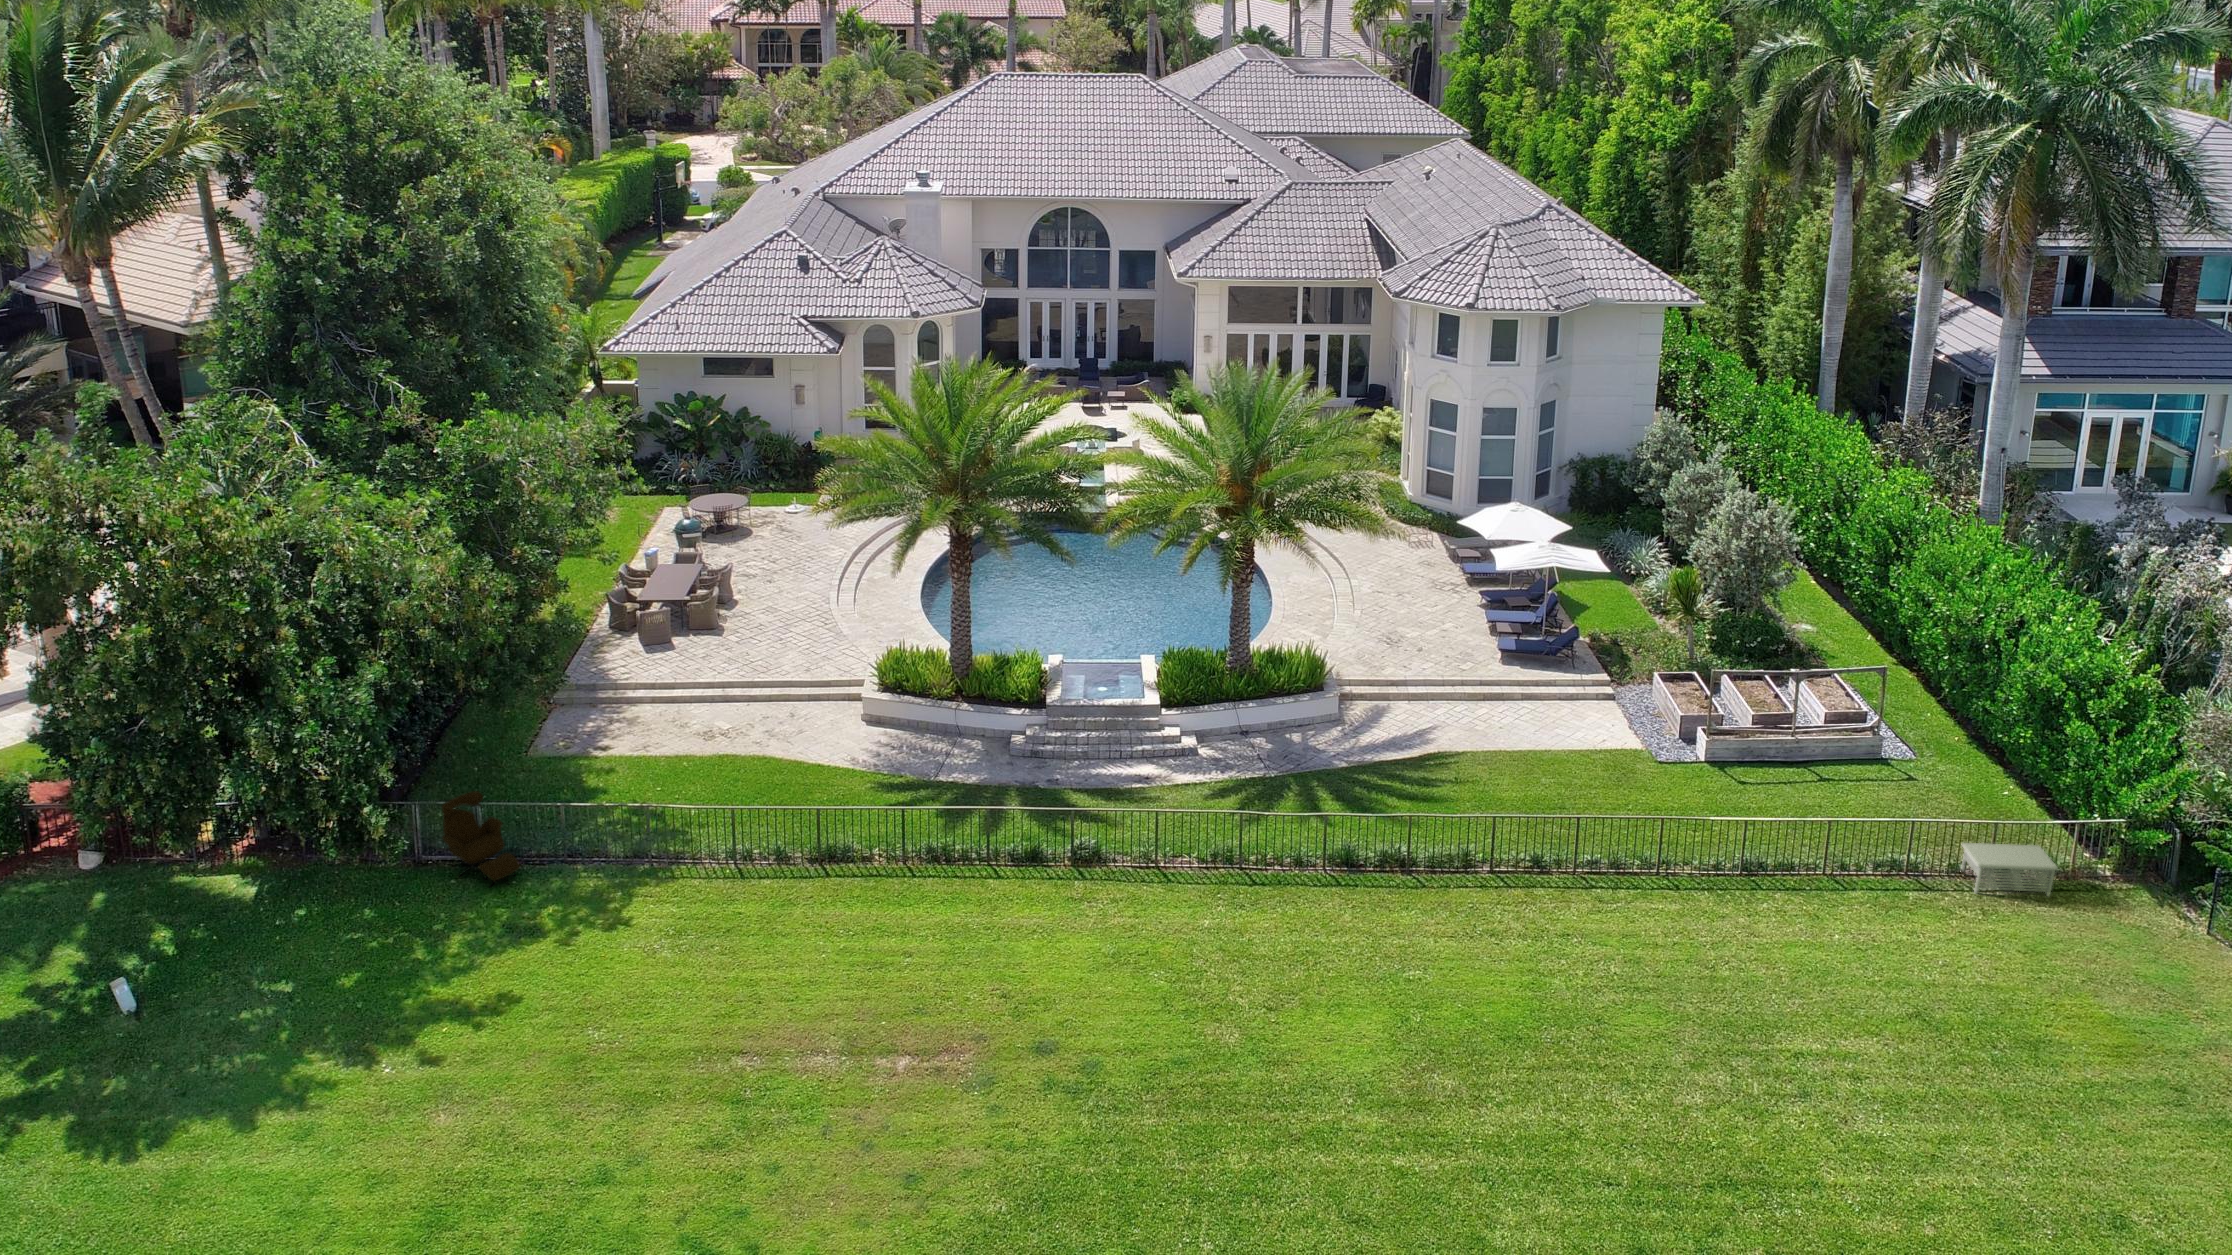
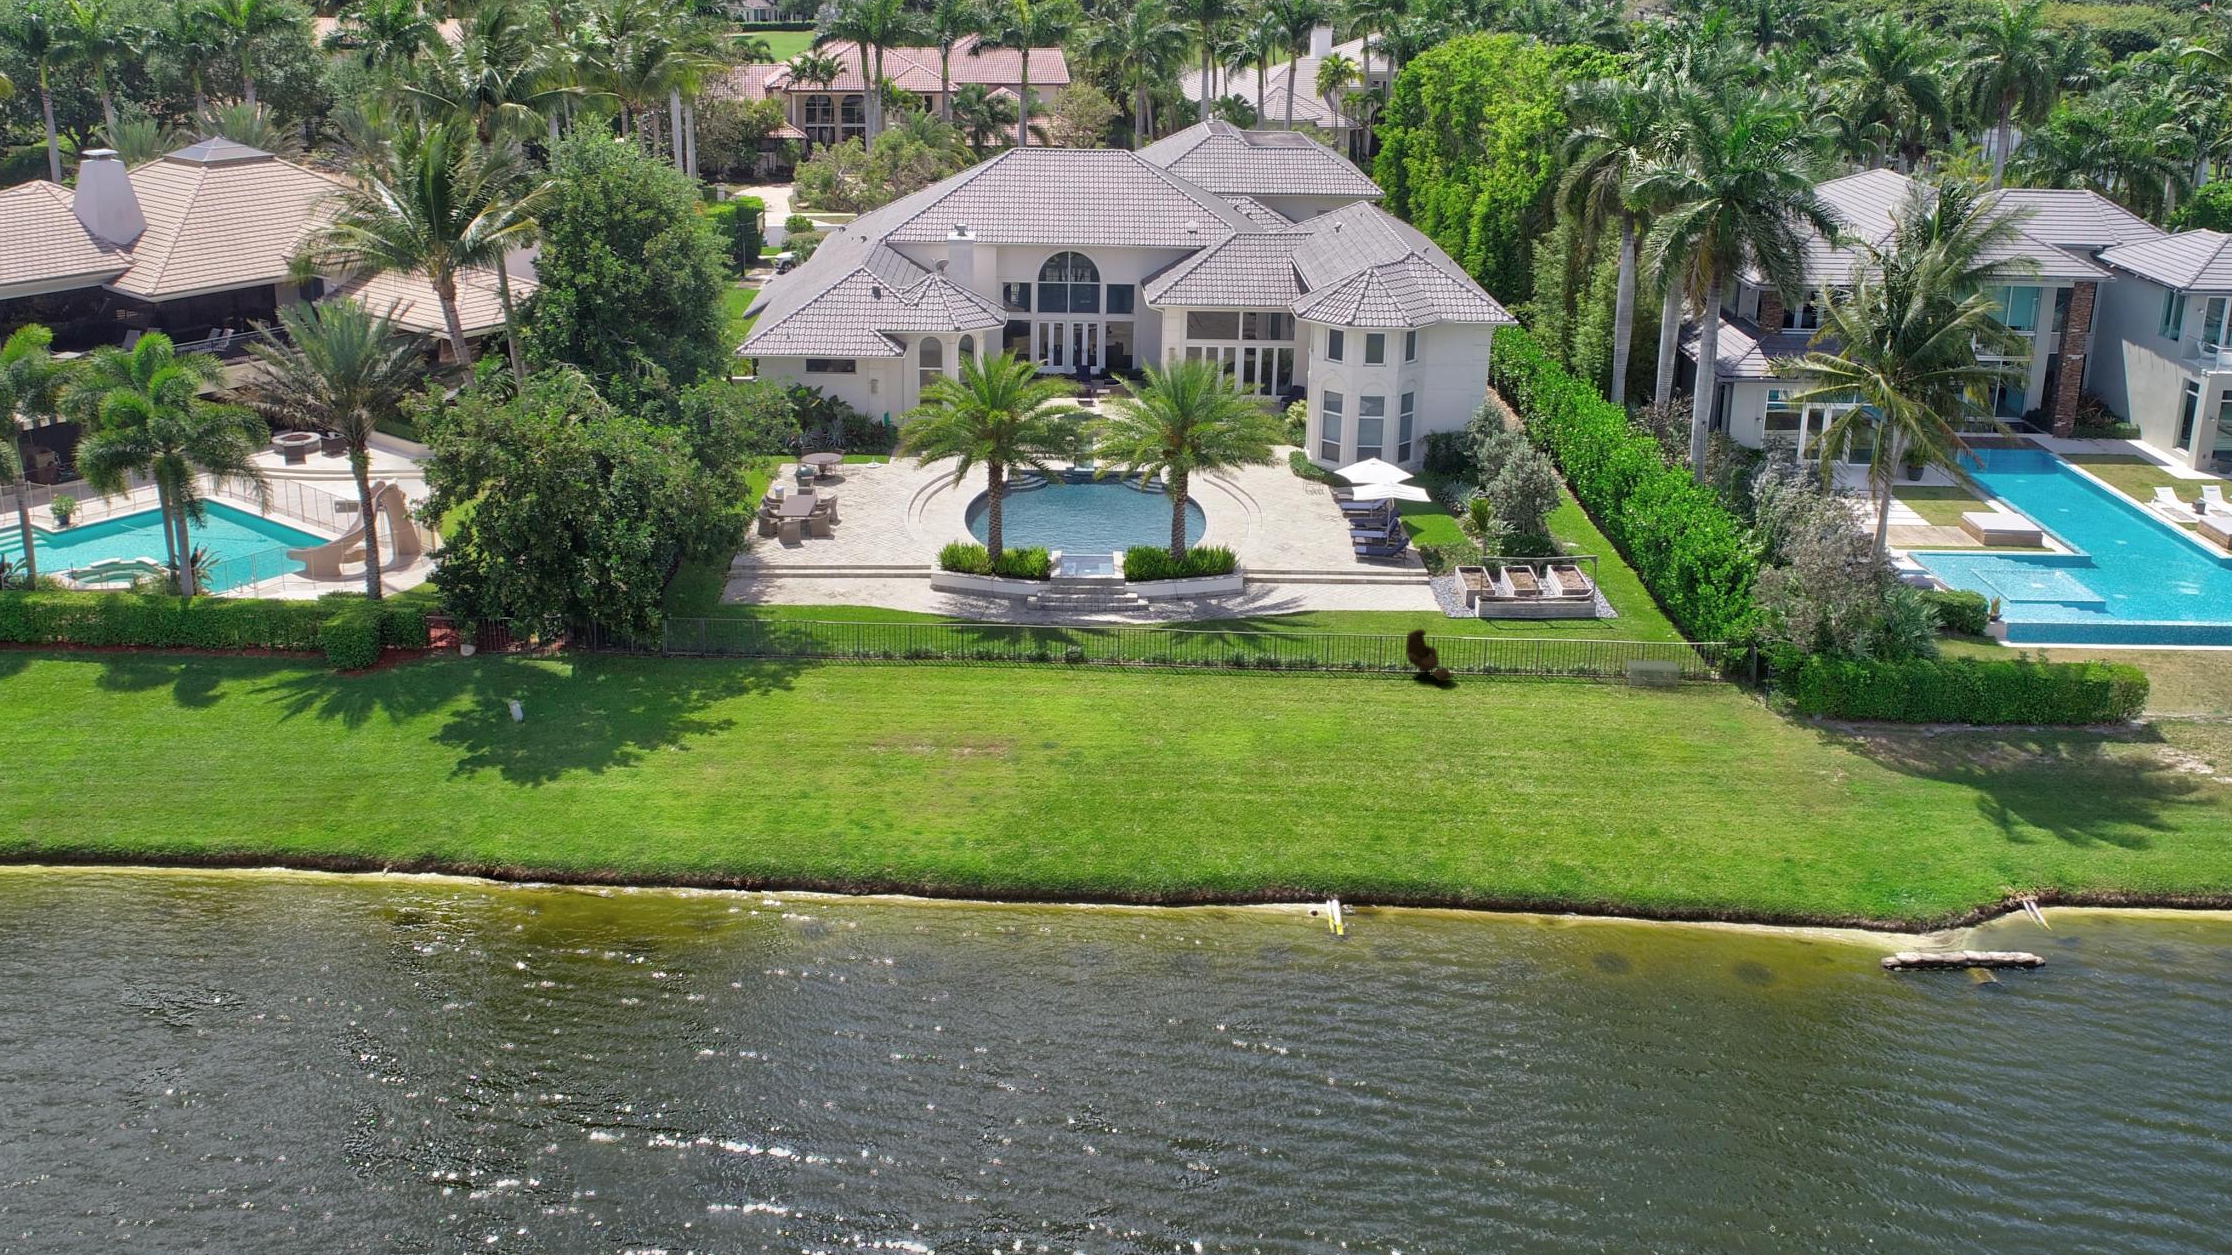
lounge chair: present [442,791,520,883] -> present [1406,629,1452,682]

